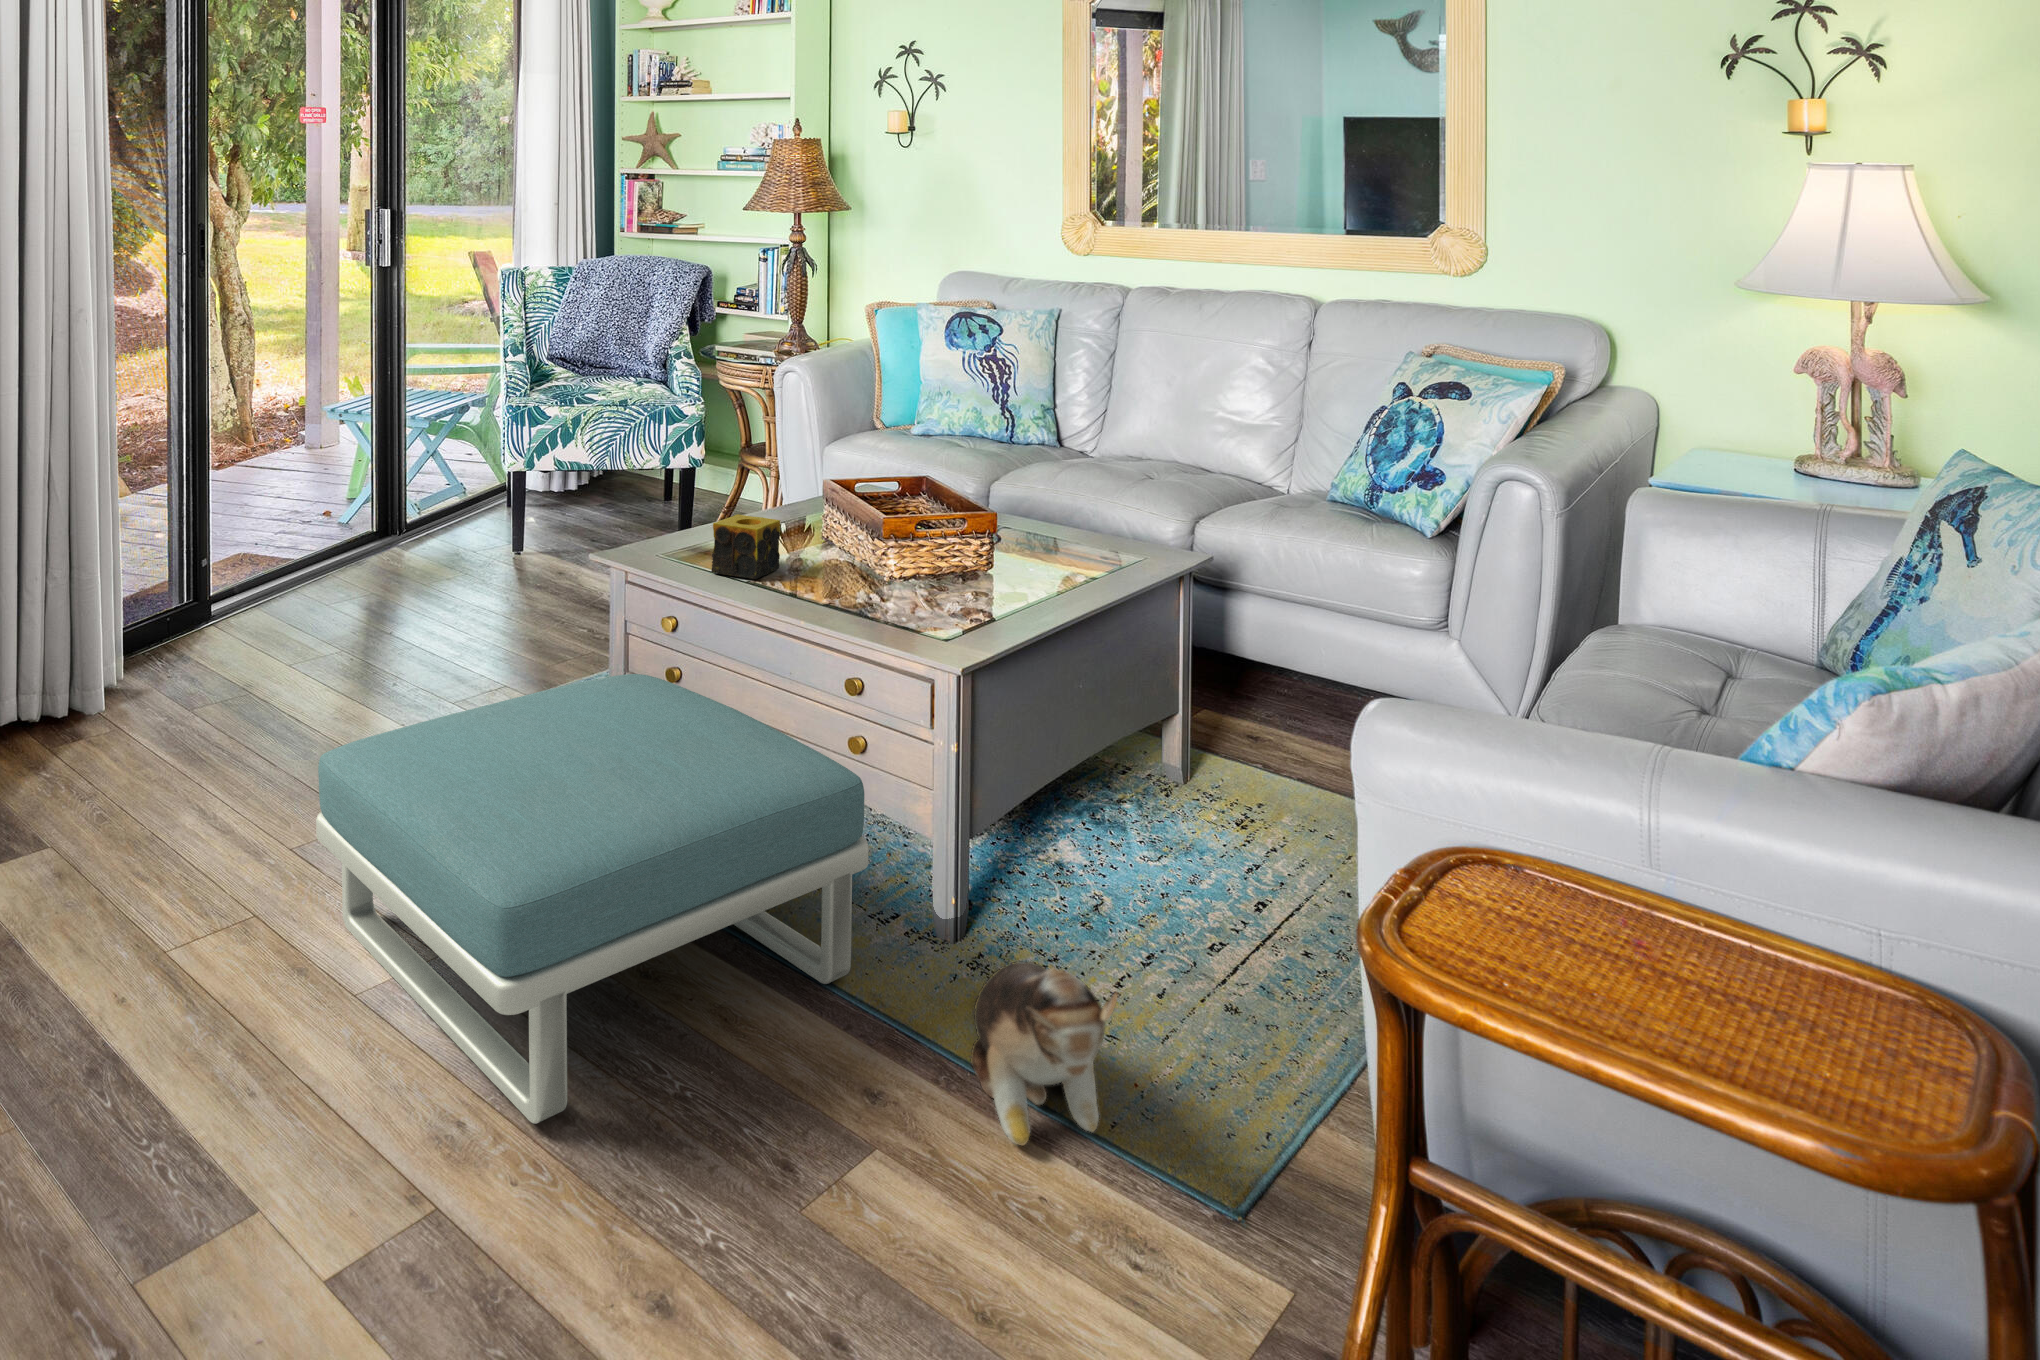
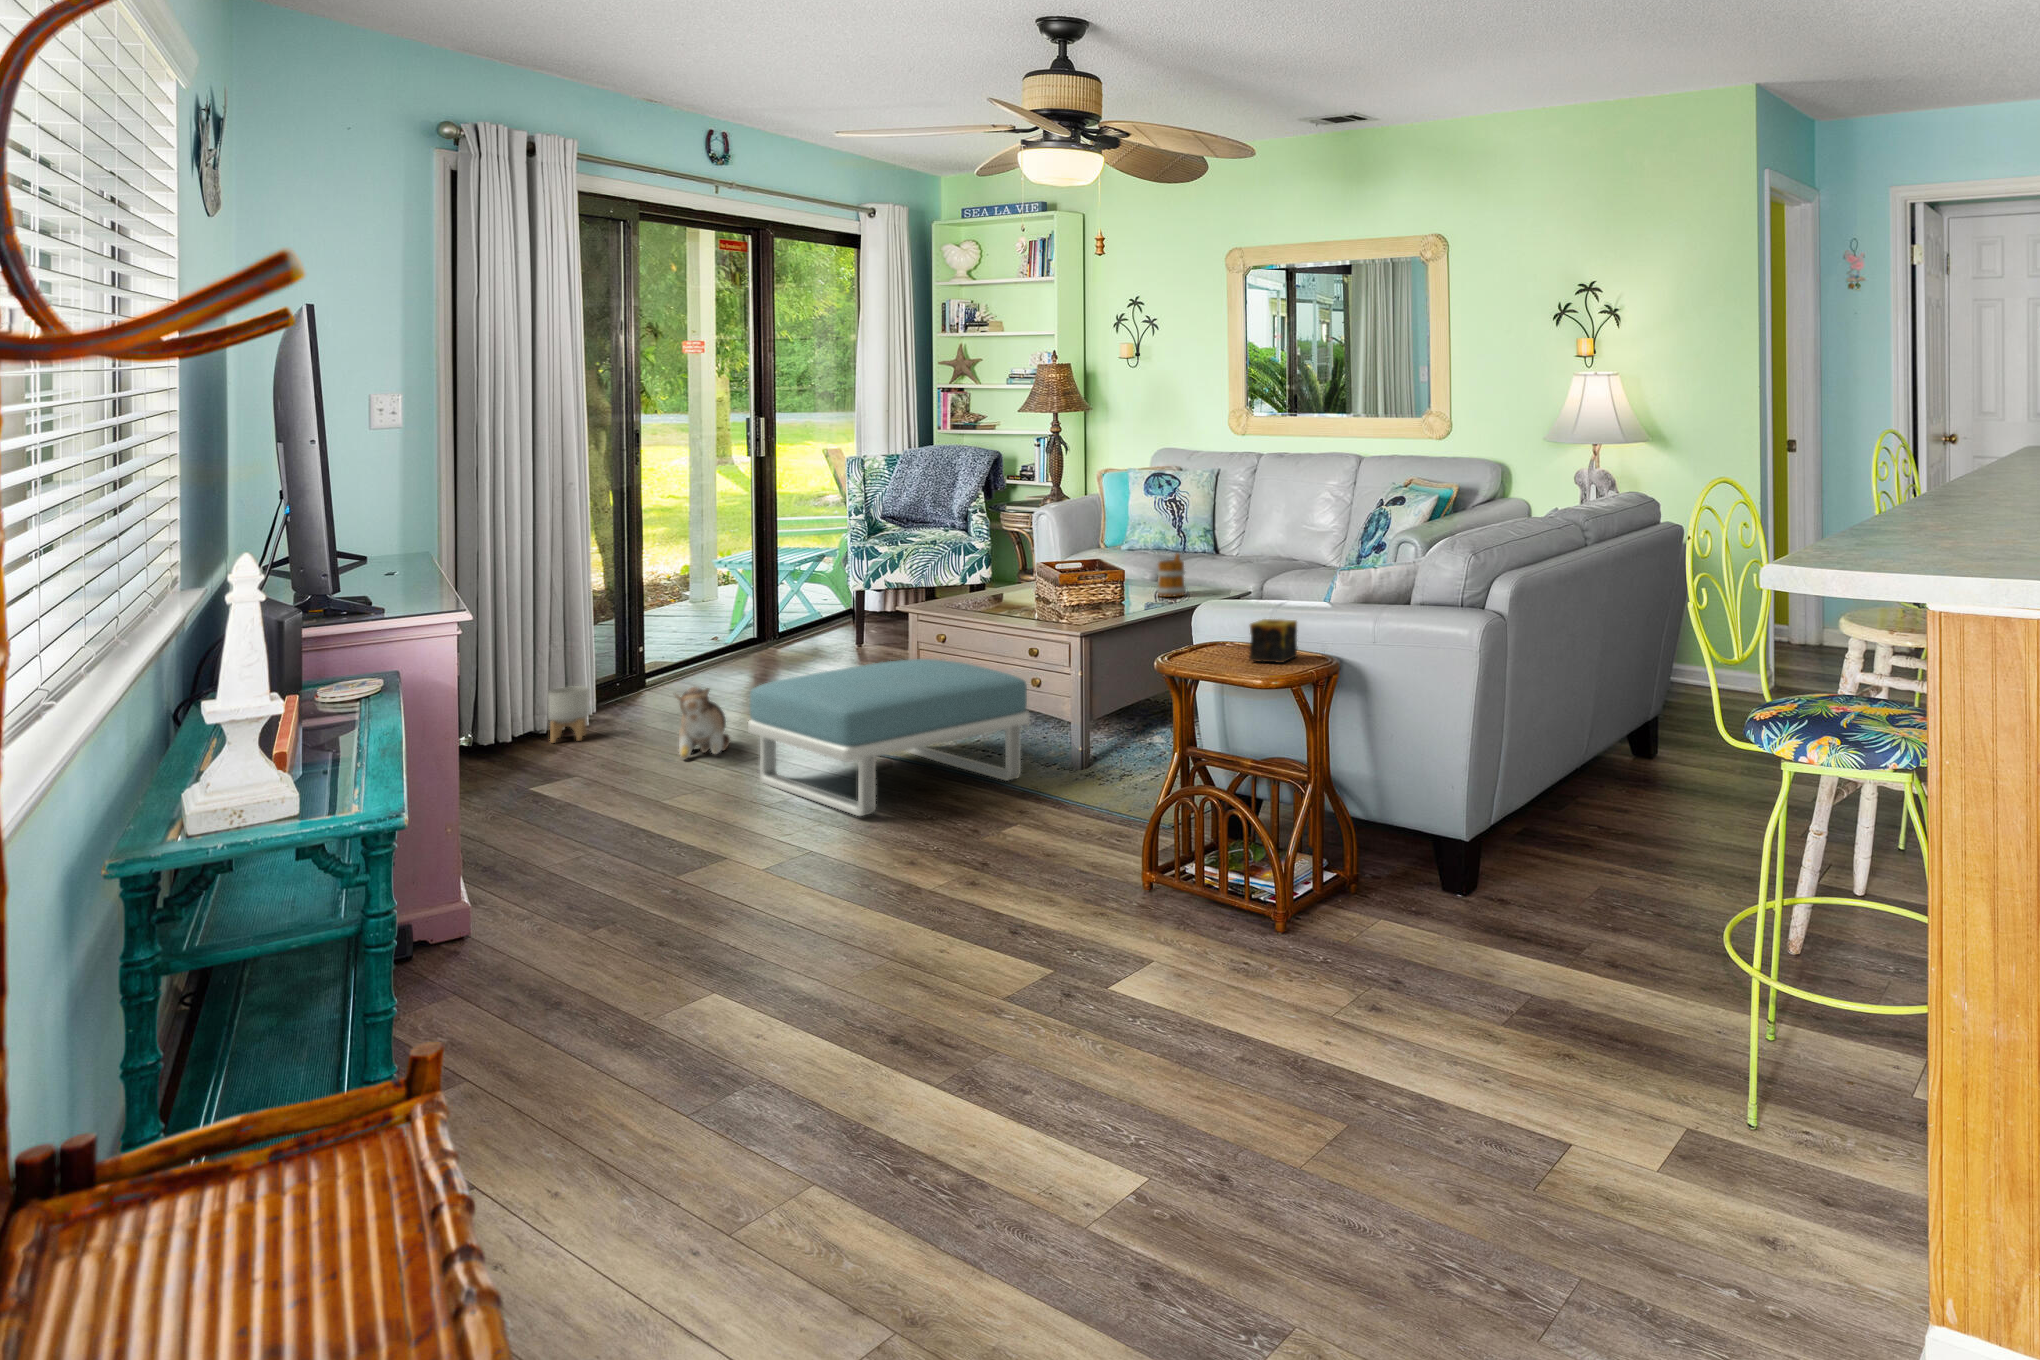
mug: none [1052,481,1106,567] -> present [1157,554,1186,597]
candle: present [712,514,780,579] -> present [1249,619,1297,662]
planter: none [24,652,93,751] -> present [548,686,589,743]
plush toy: present [971,962,1118,1146] -> present [675,687,730,759]

